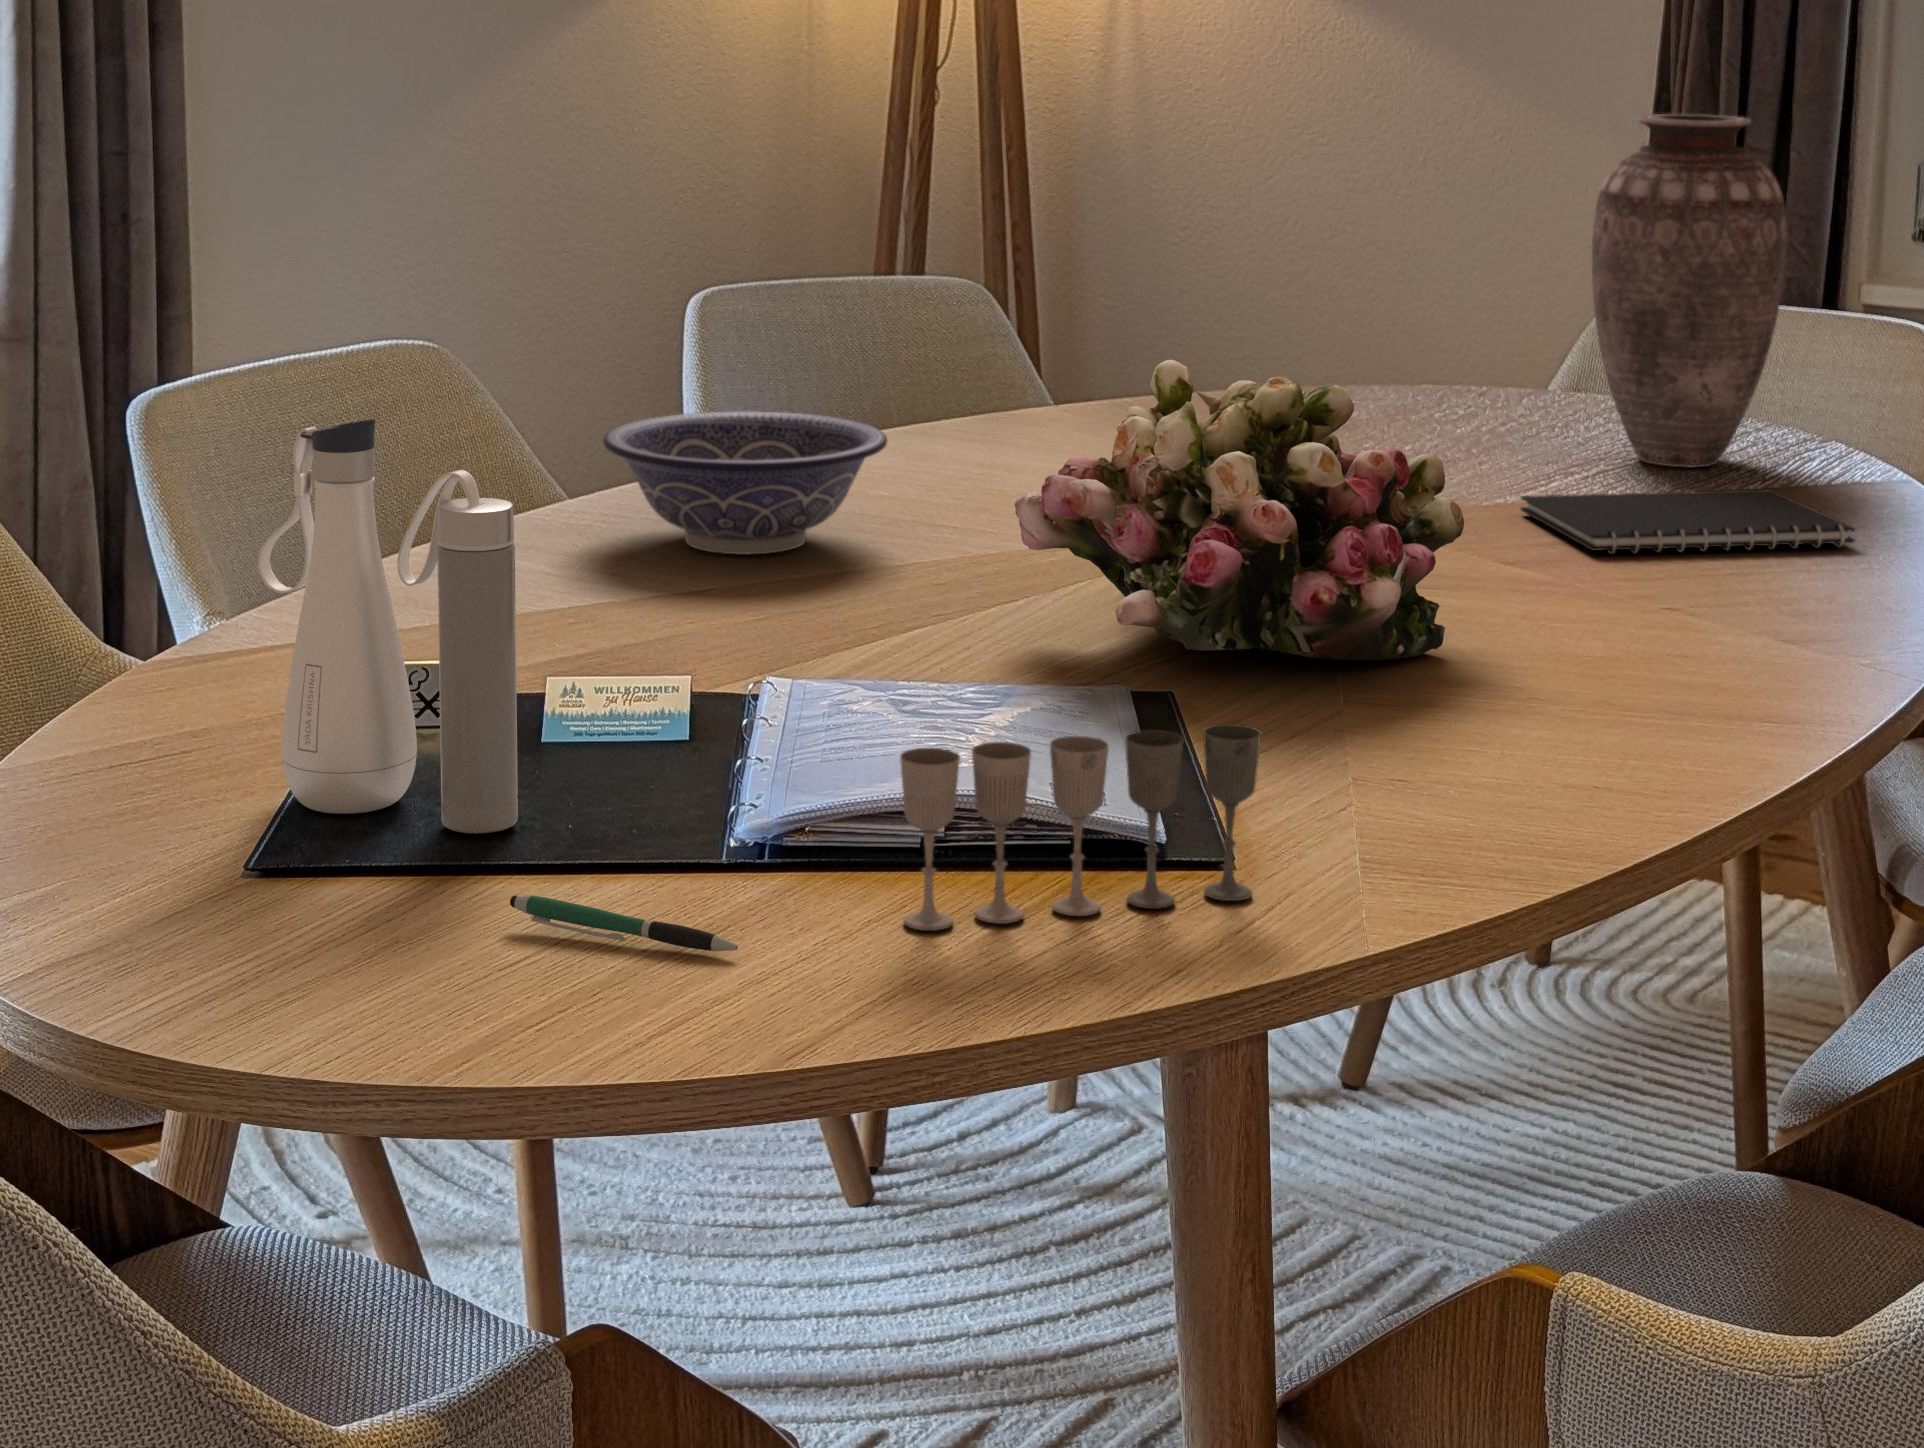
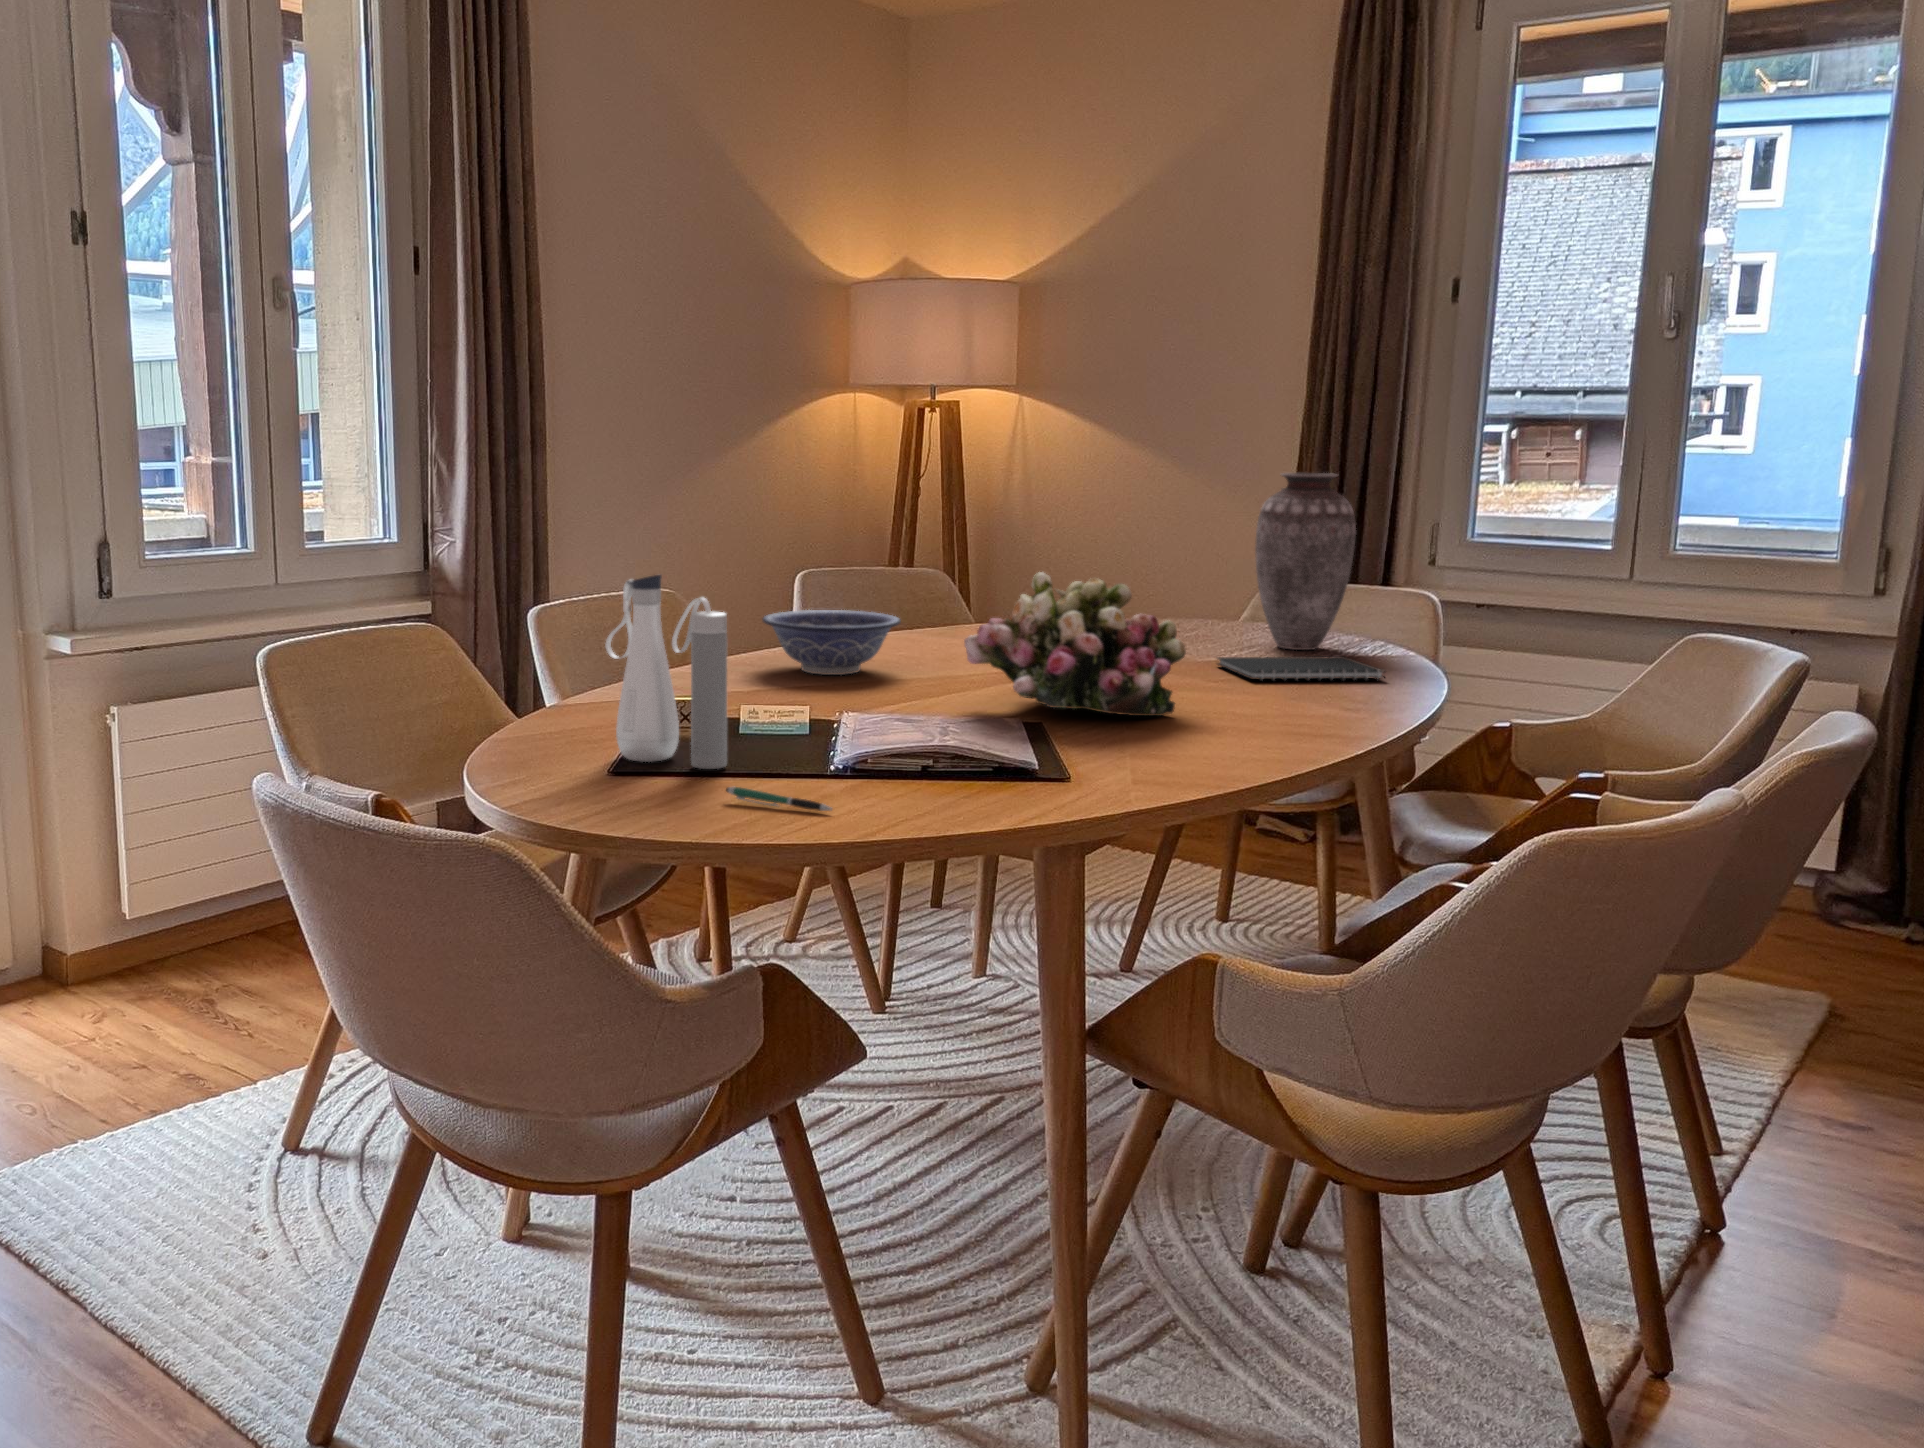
wine glass: present [900,724,1261,931] -> none [910,716,1083,807]

